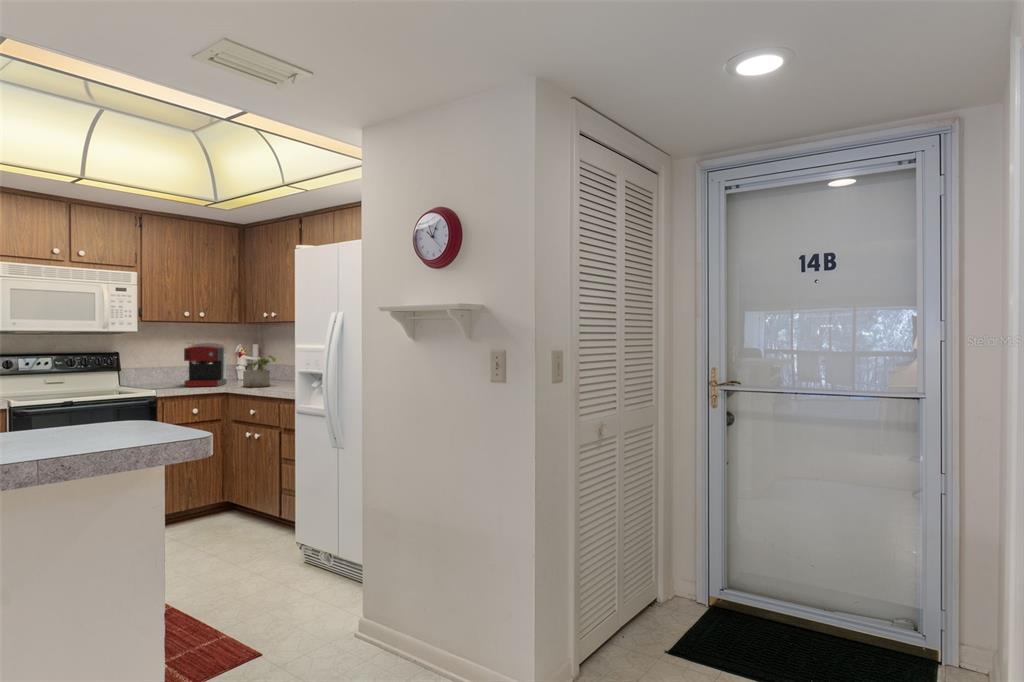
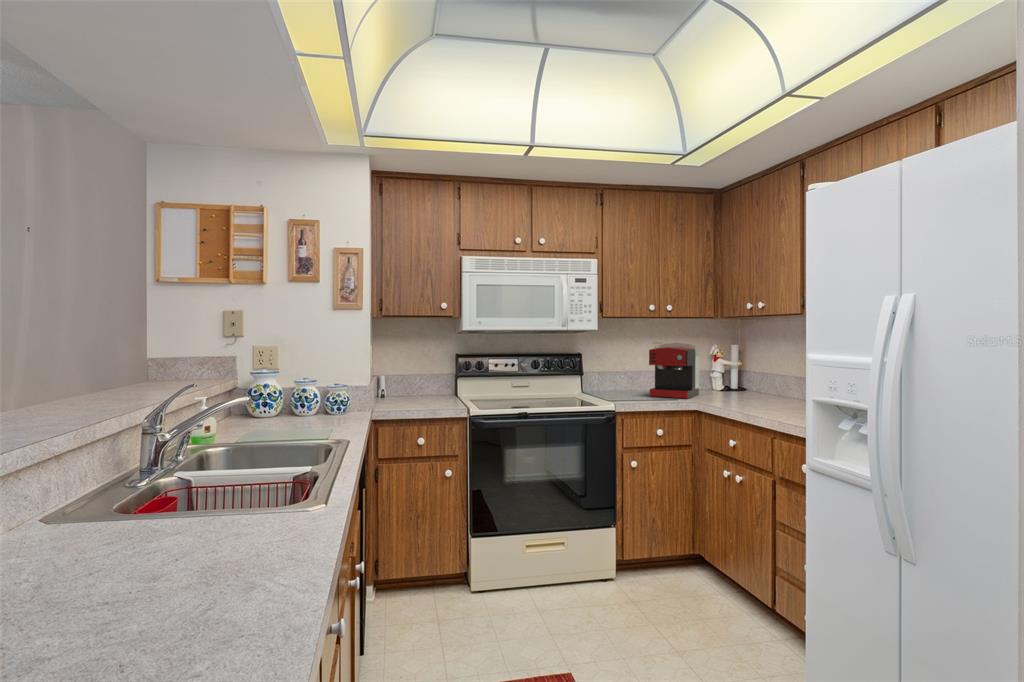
potted plant: present [243,356,276,387] -> none [719,361,765,404]

